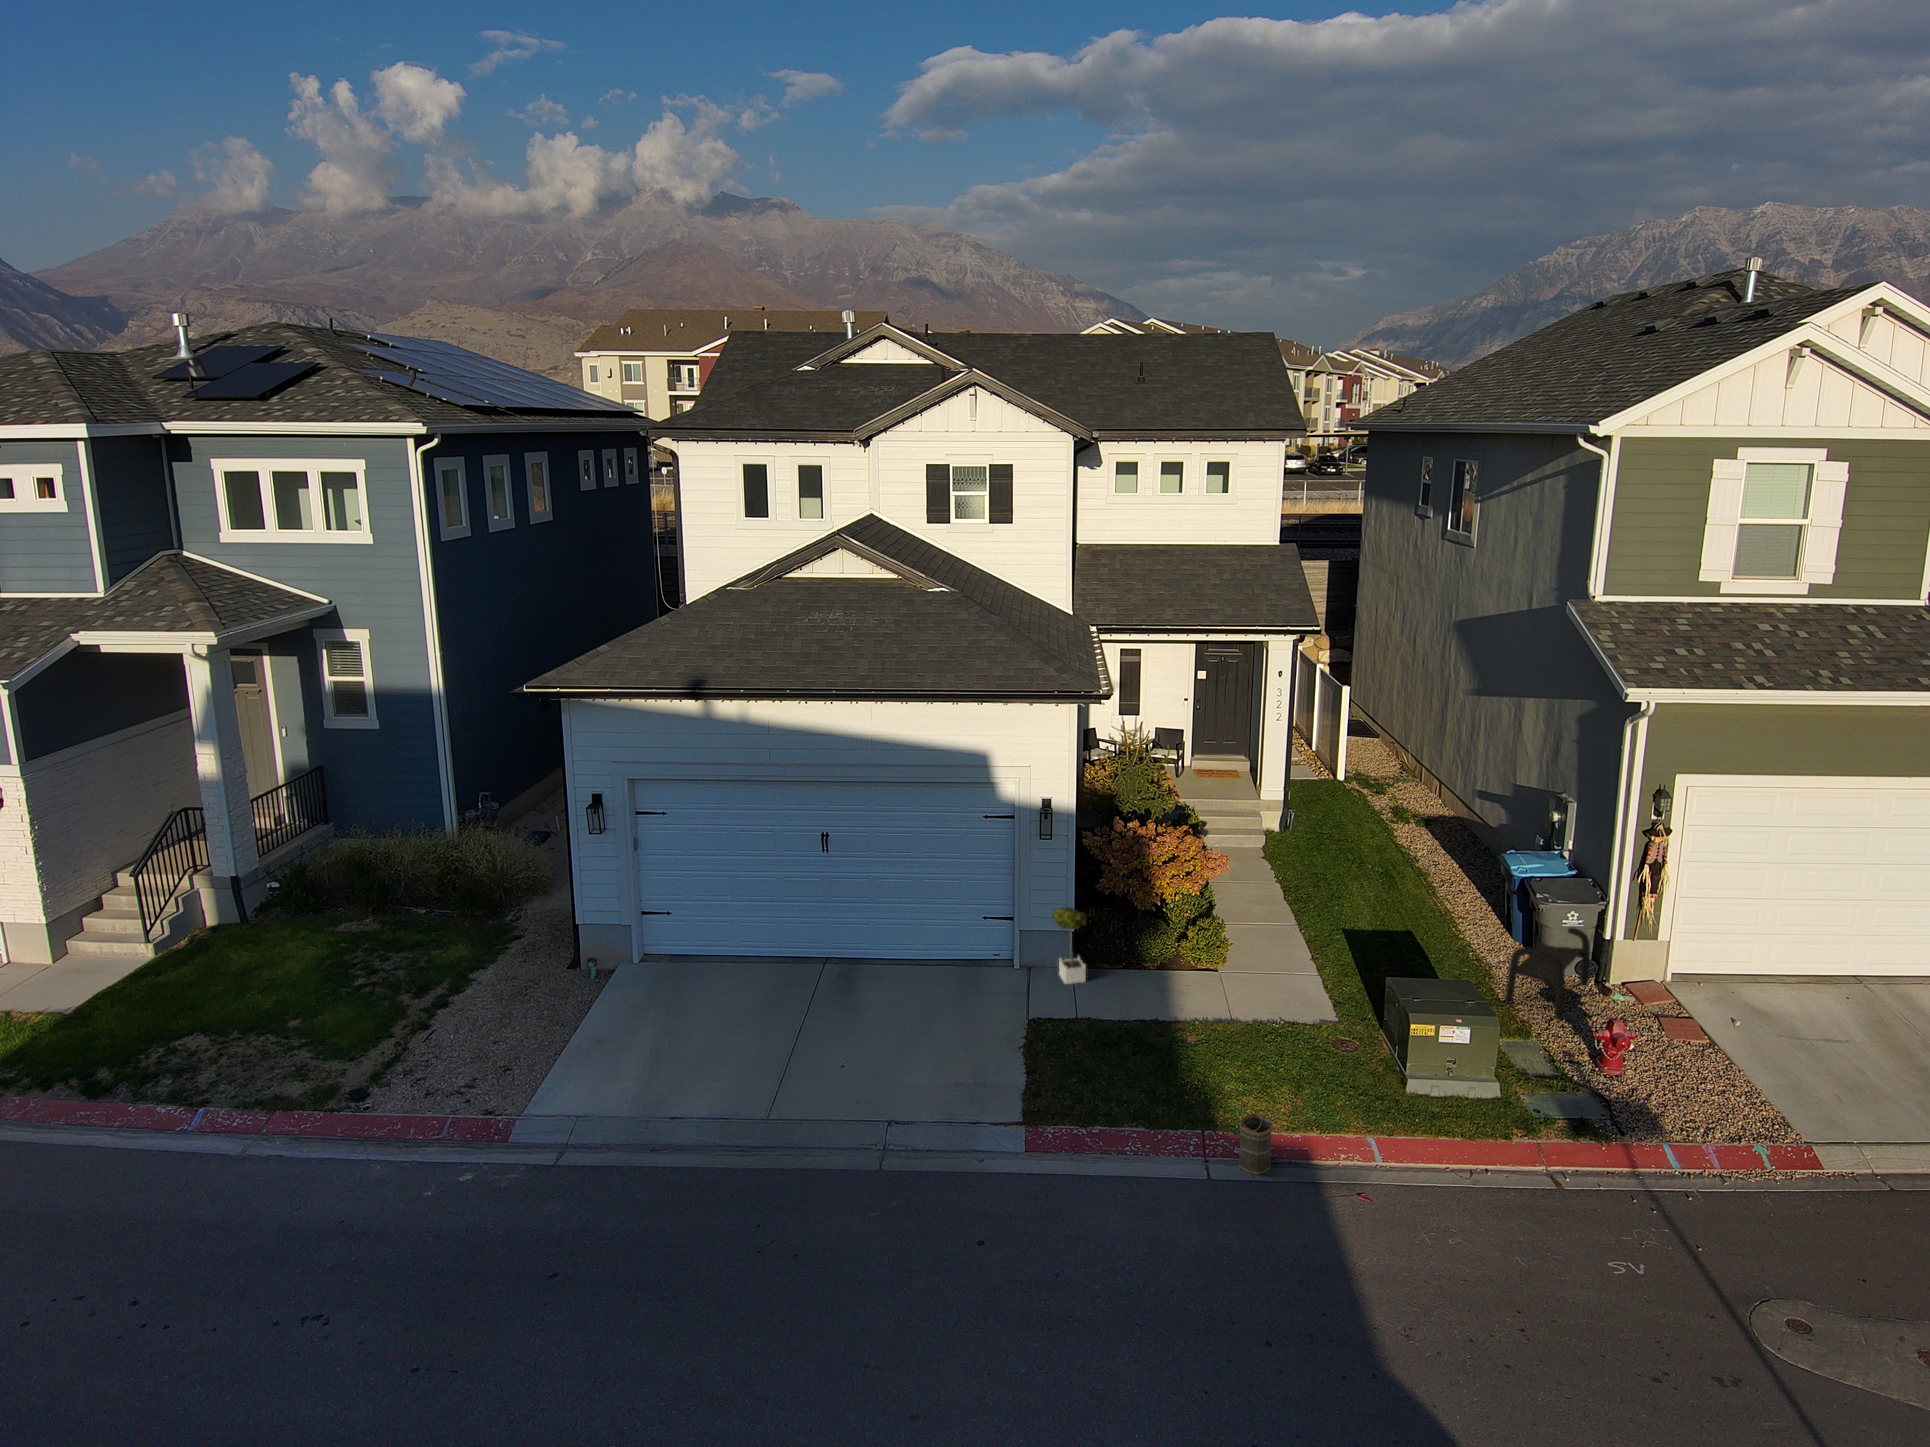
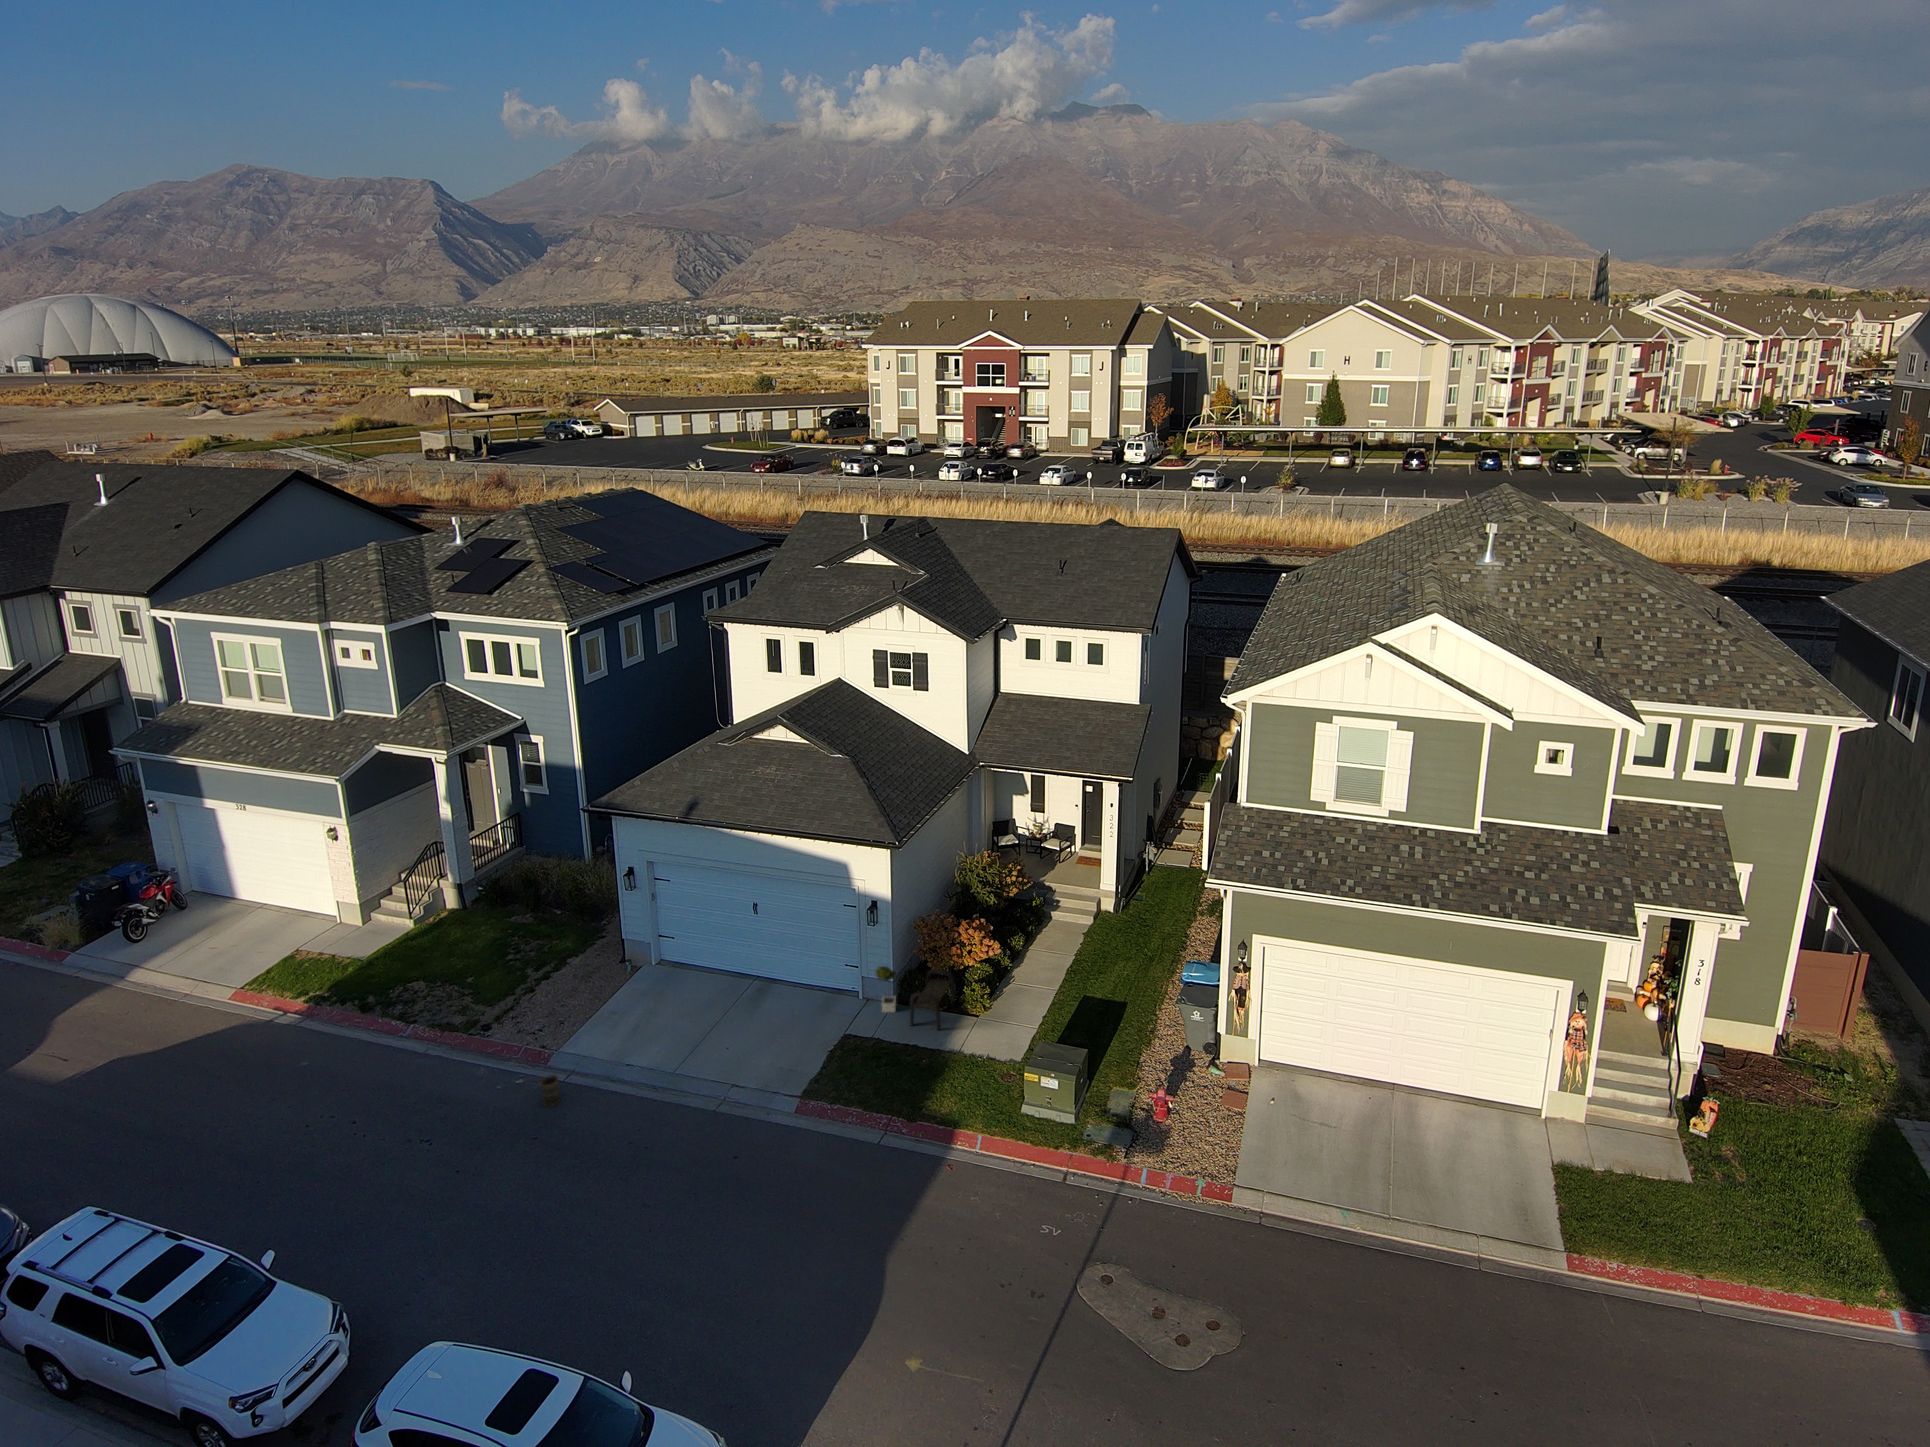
bench: present [1505,928,1590,1019] -> present [910,969,956,1030]
basket: present [1238,1099,1274,1174] -> present [540,1070,560,1106]

